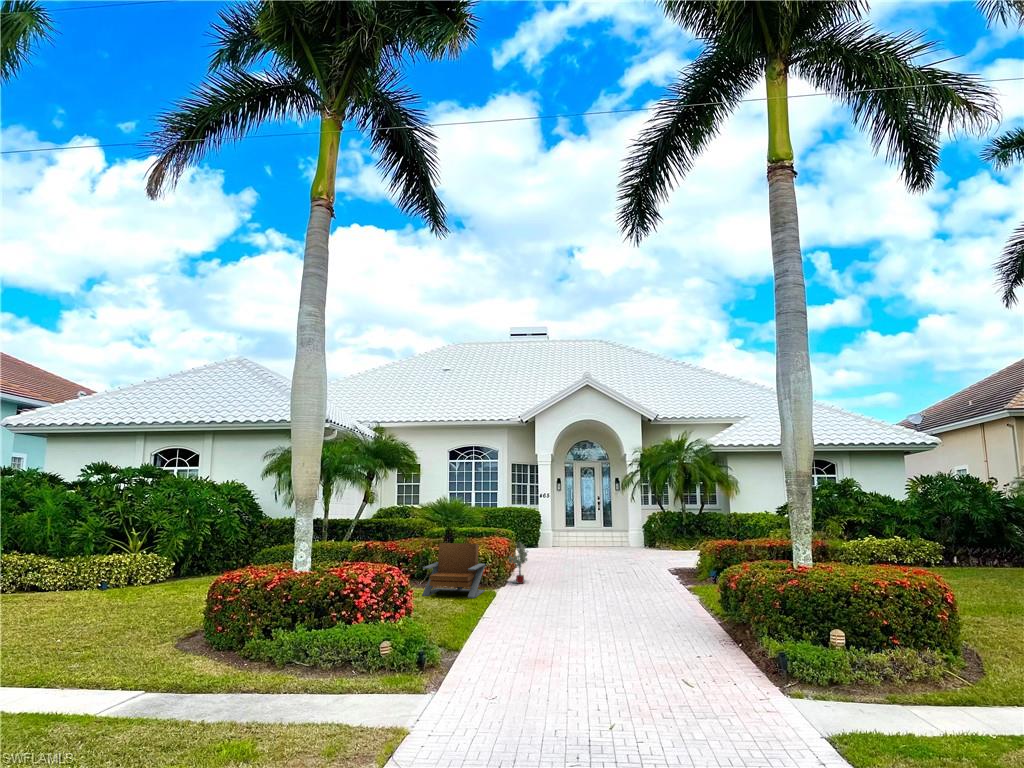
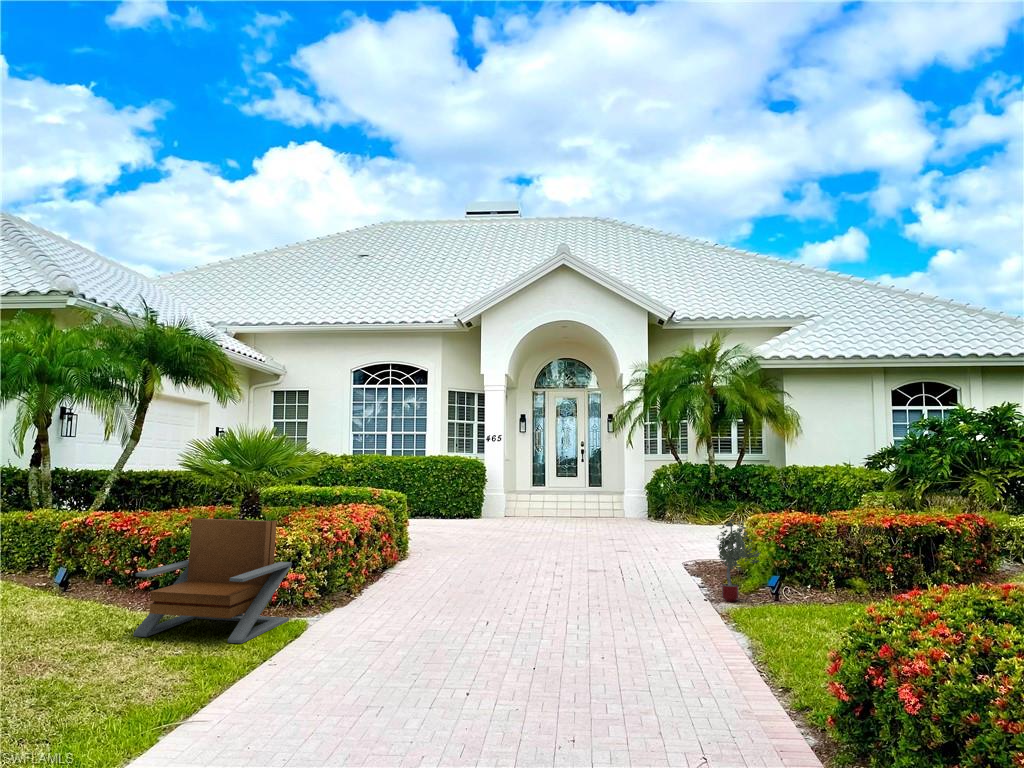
potted tree: present [509,542,527,584] -> present [717,519,760,602]

